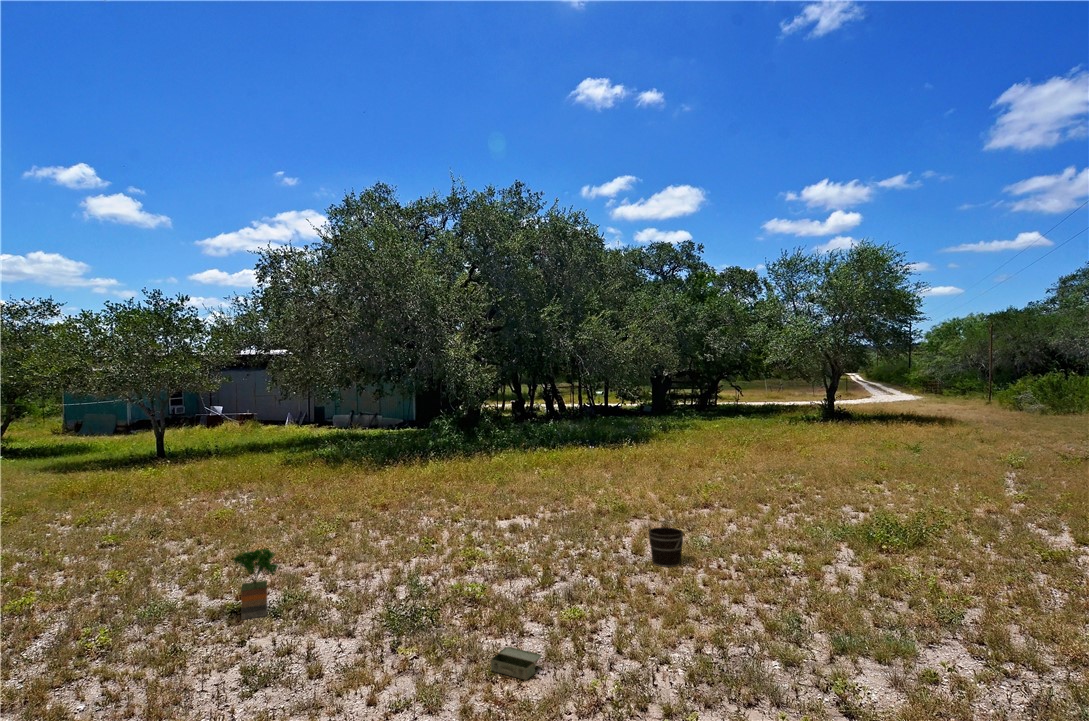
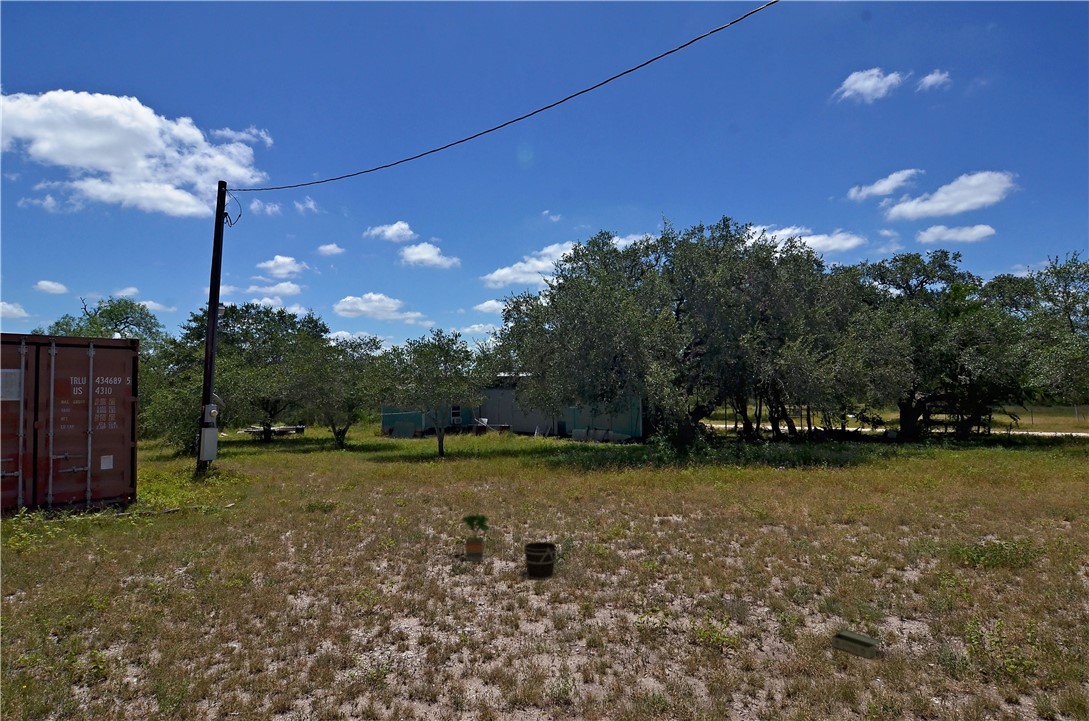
bucket: present [649,527,683,567] -> present [525,542,556,579]
toolbox: present [491,647,542,680] -> present [832,630,881,658]

